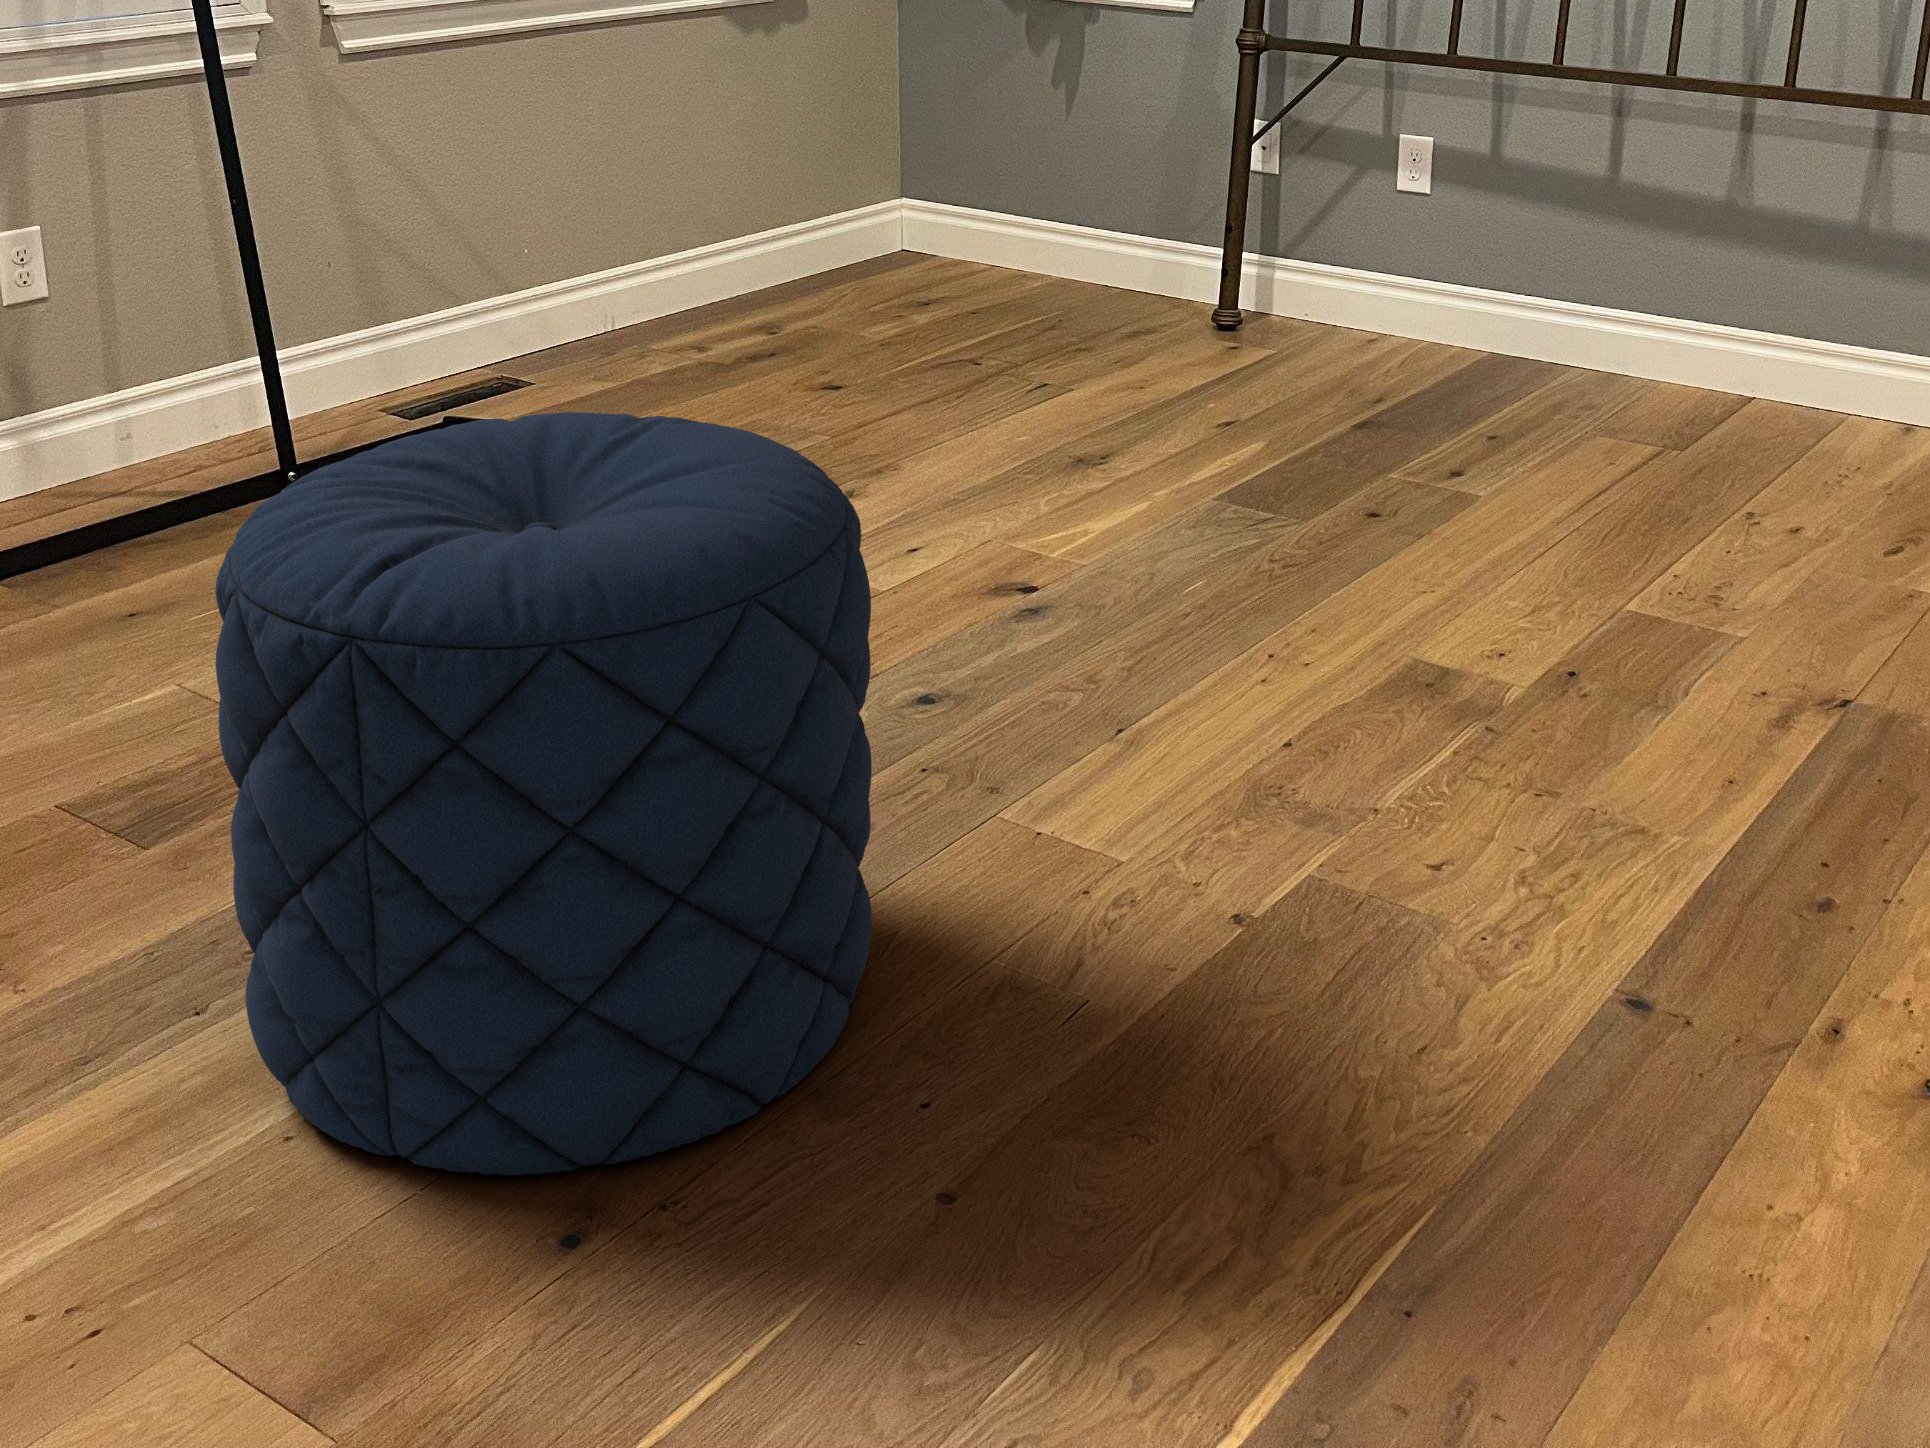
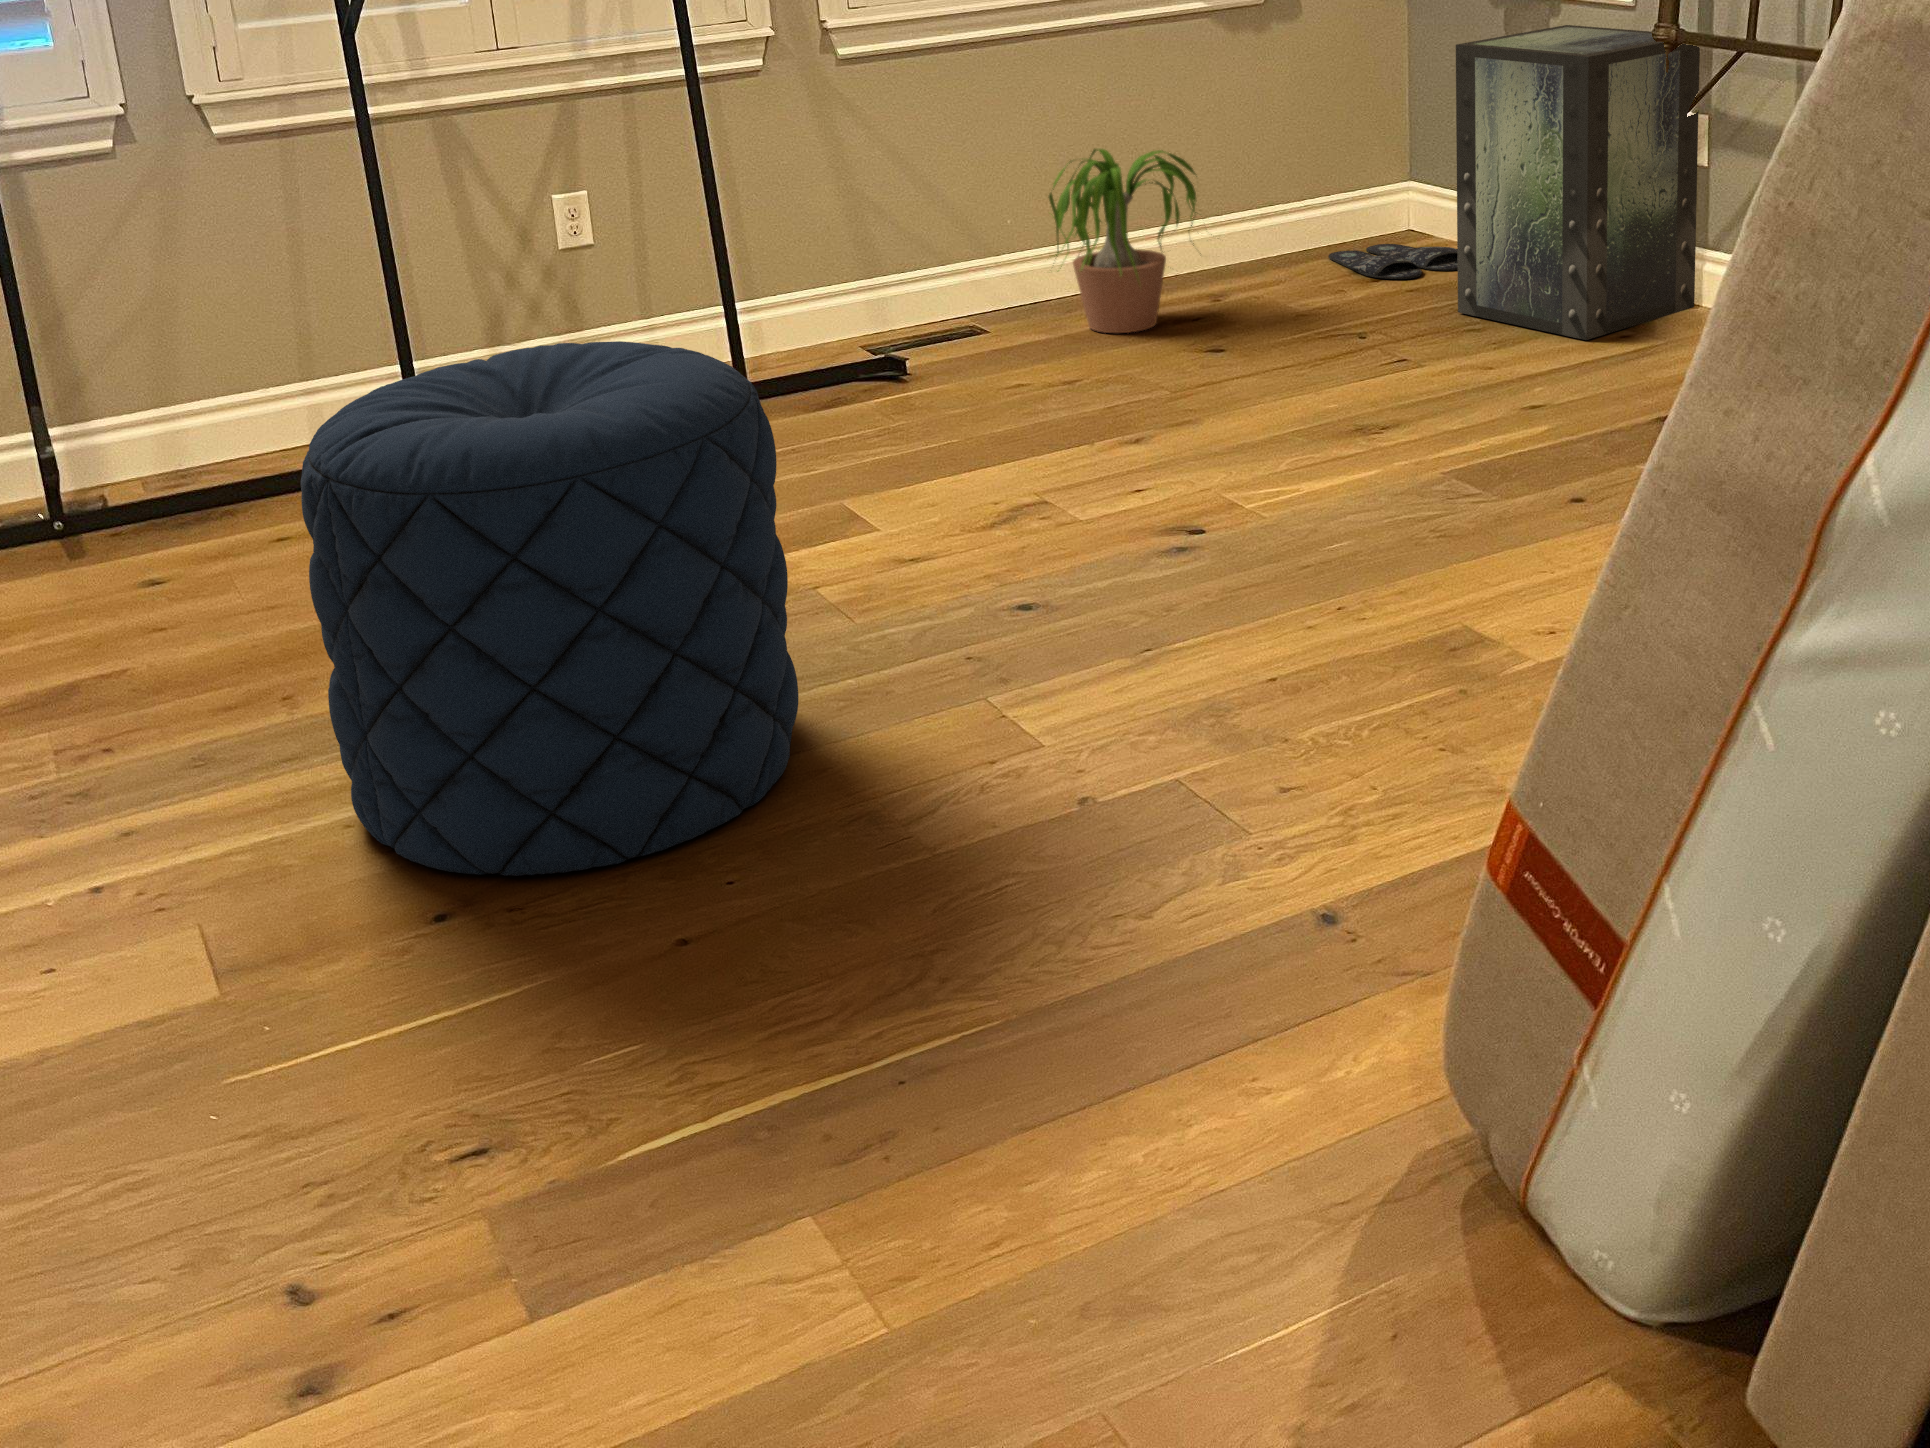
storage box: none [1039,29,1274,354] -> present [1456,25,1700,340]
potted plant: none [570,163,797,374] -> present [1049,149,1197,333]
slippers: none [836,263,993,300] -> present [1329,244,1458,279]

